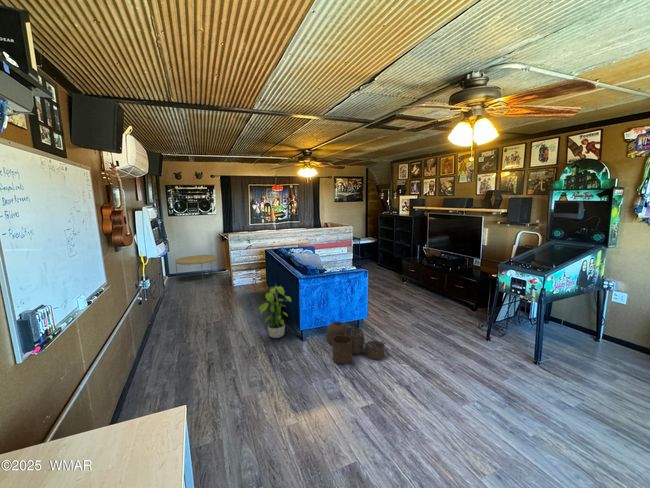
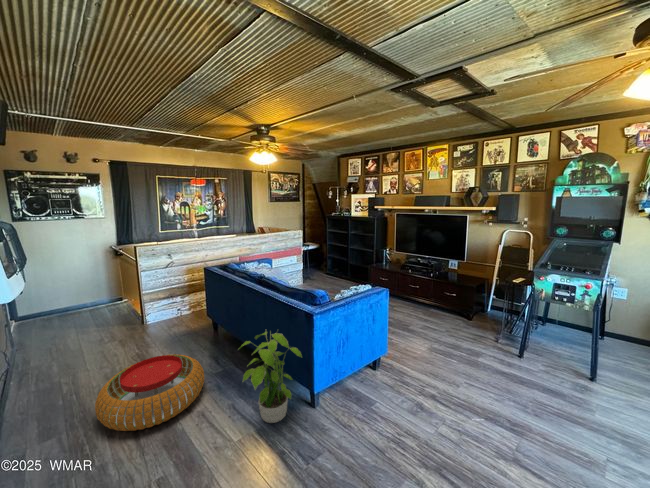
coffee table: present [175,255,219,283] -> none [25,280,113,333]
pouf: none [195,297,250,328] -> present [95,354,204,431]
woven basket: present [327,322,385,364] -> none [357,371,460,454]

